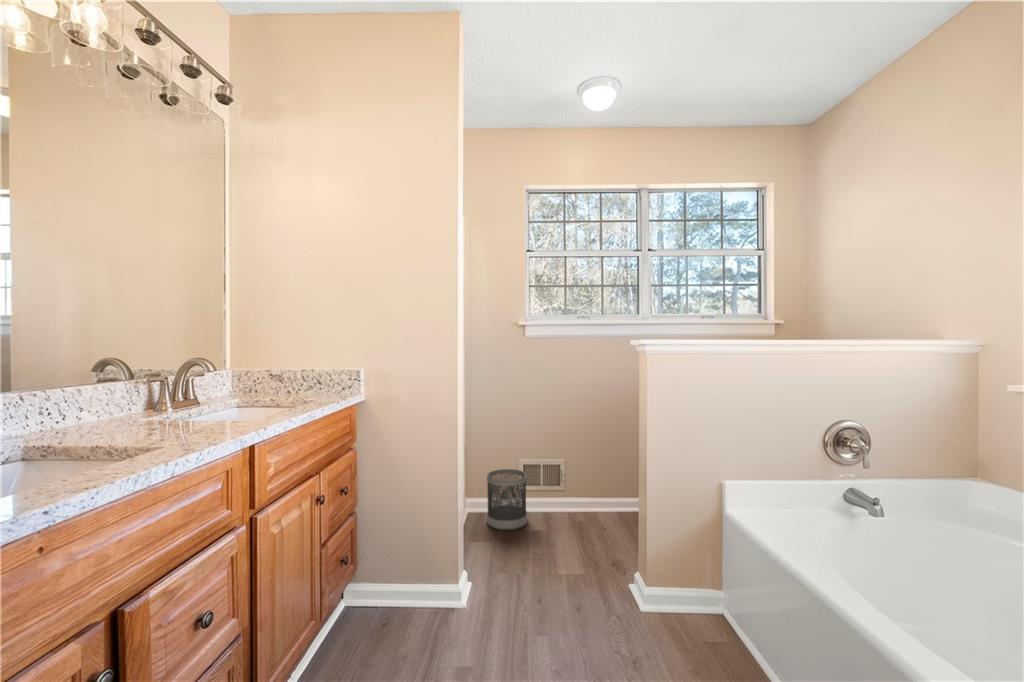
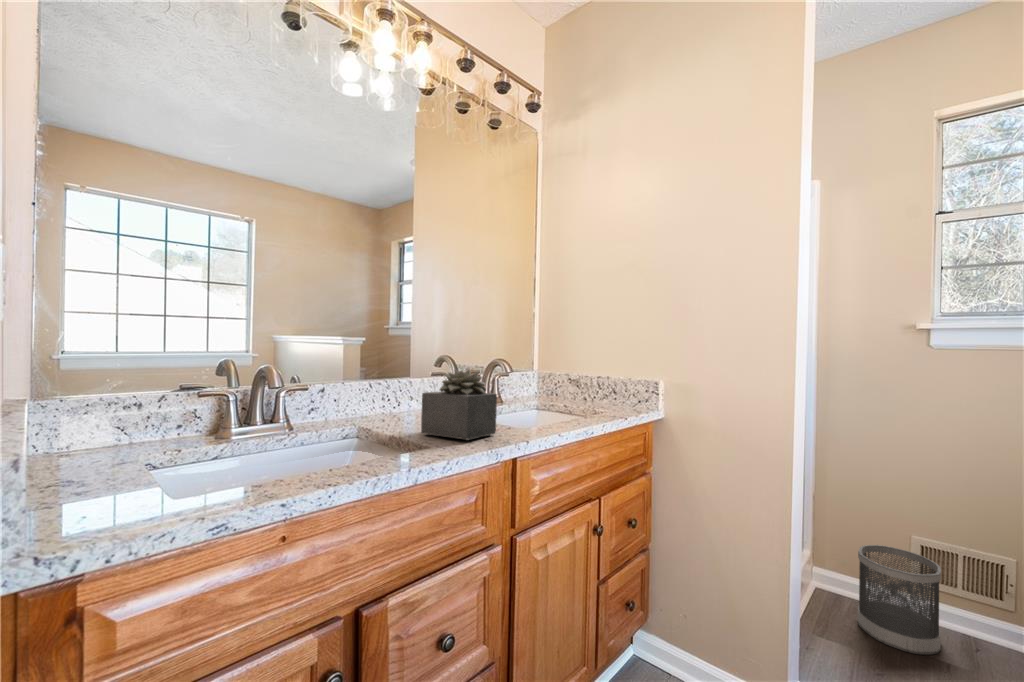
succulent plant: none [134,366,228,438] -> present [421,369,497,440]

